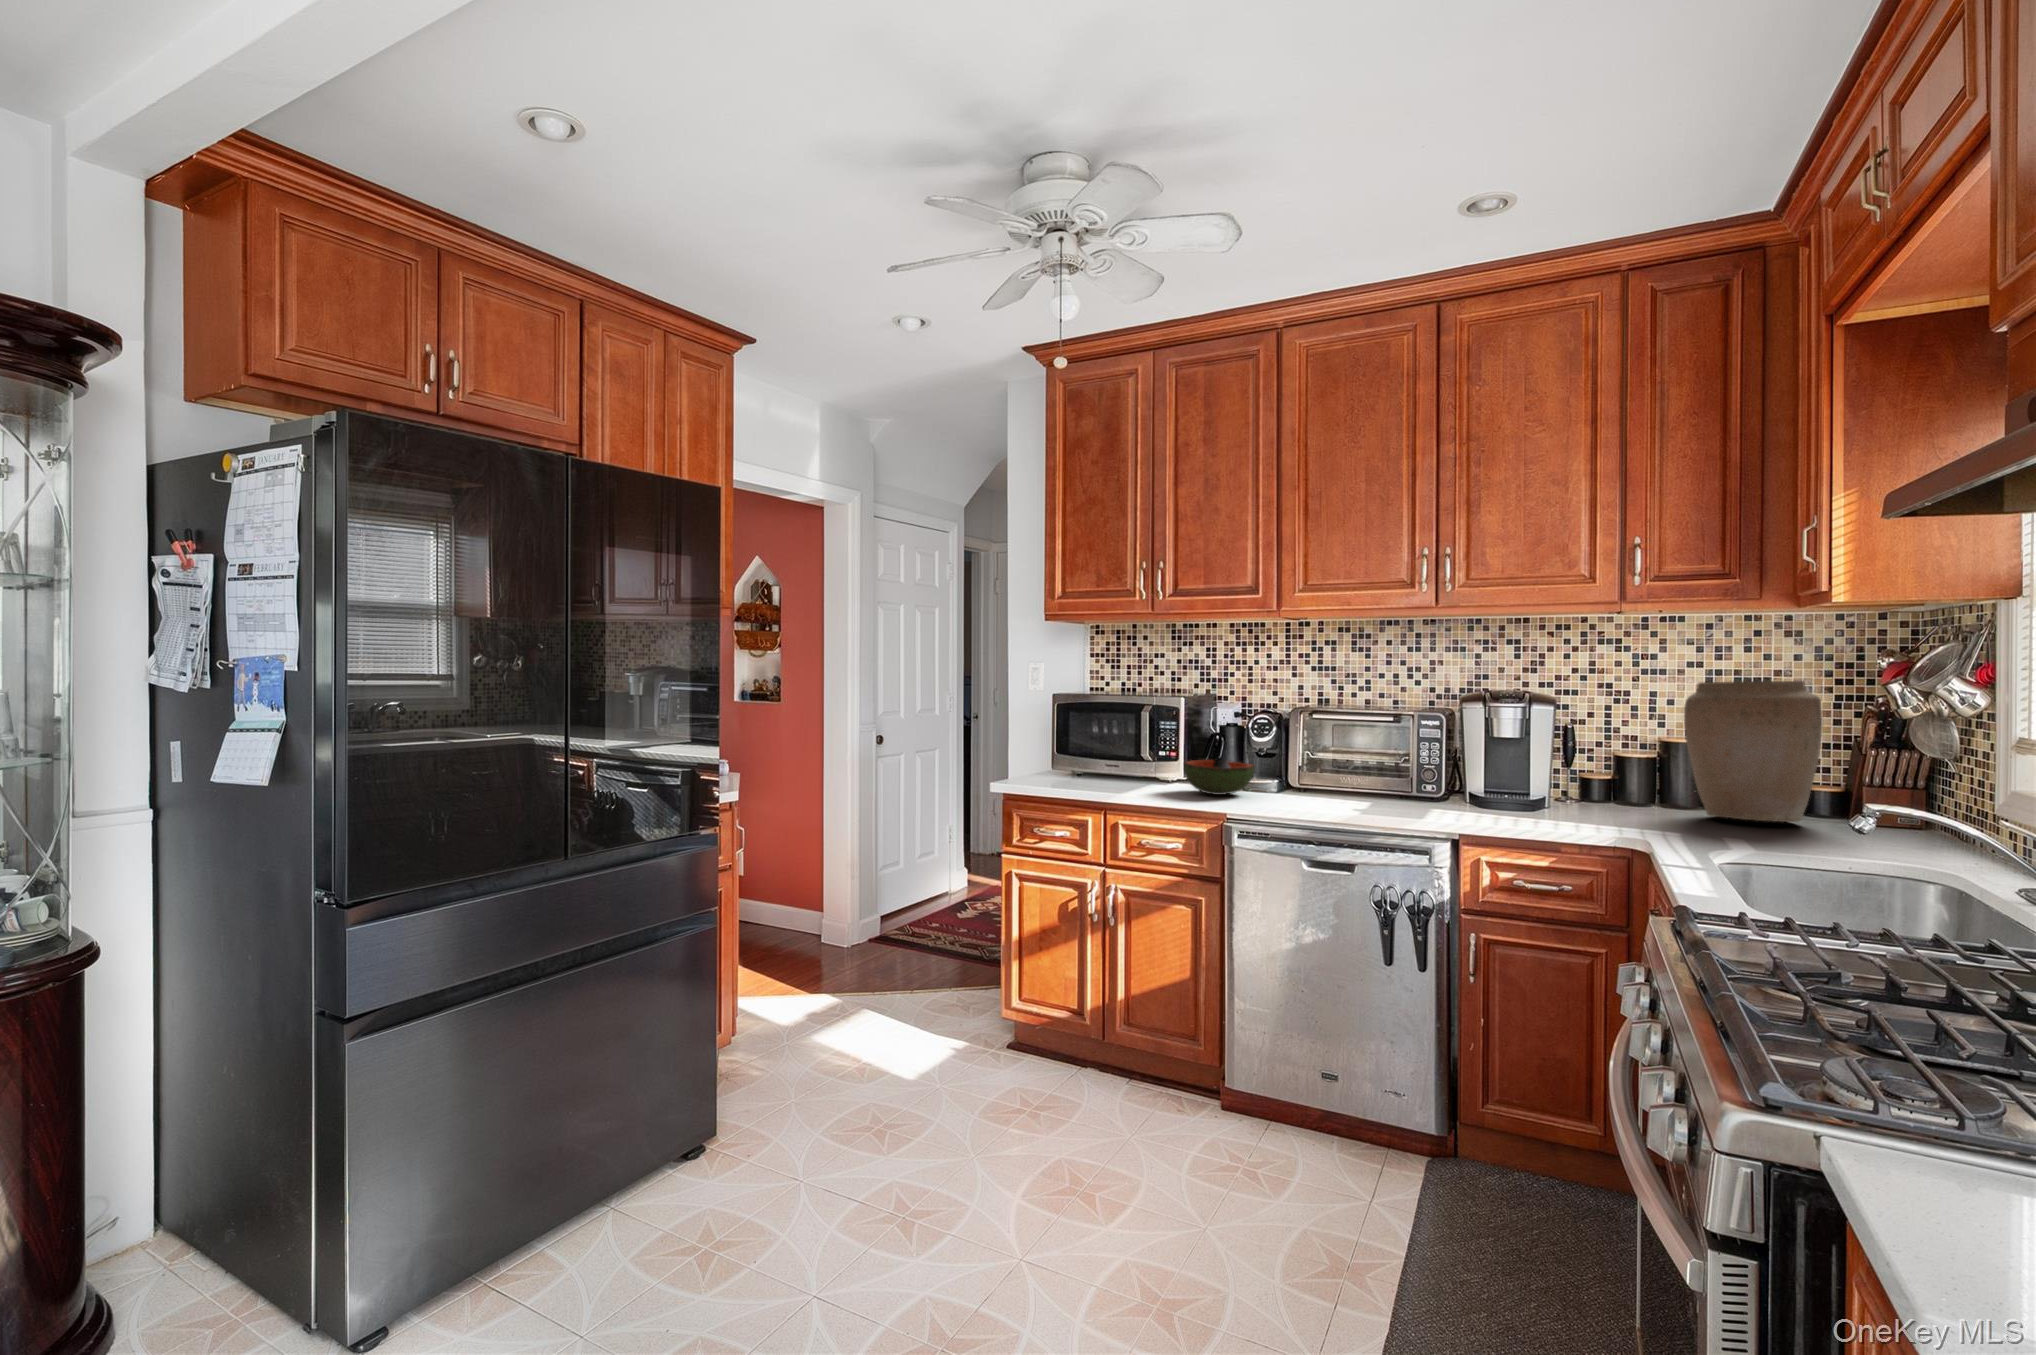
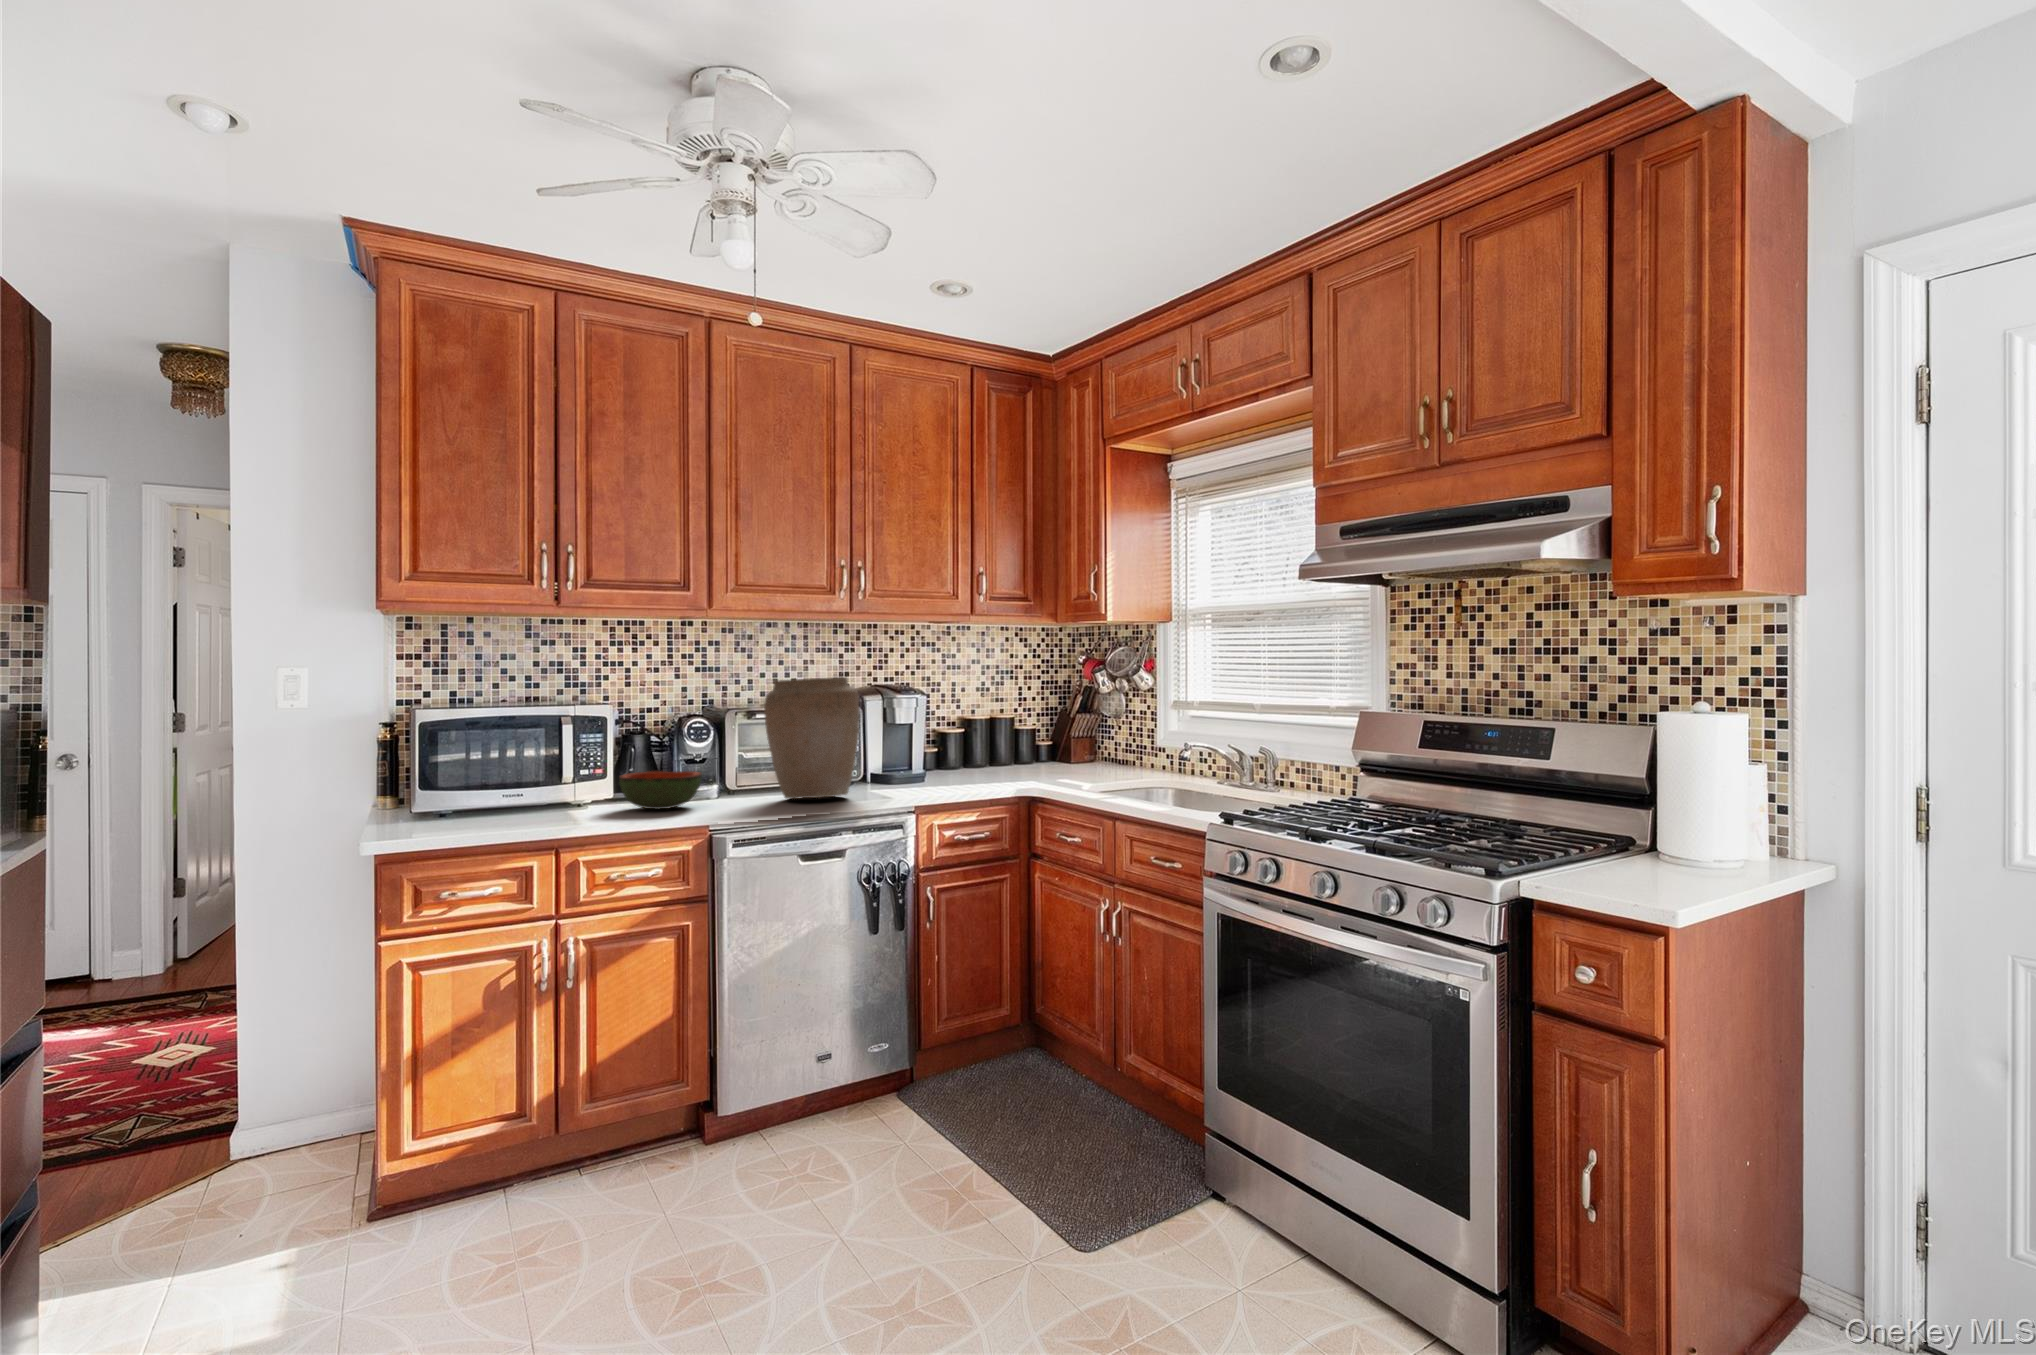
vase: present [1684,681,1822,822] -> present [764,677,859,799]

